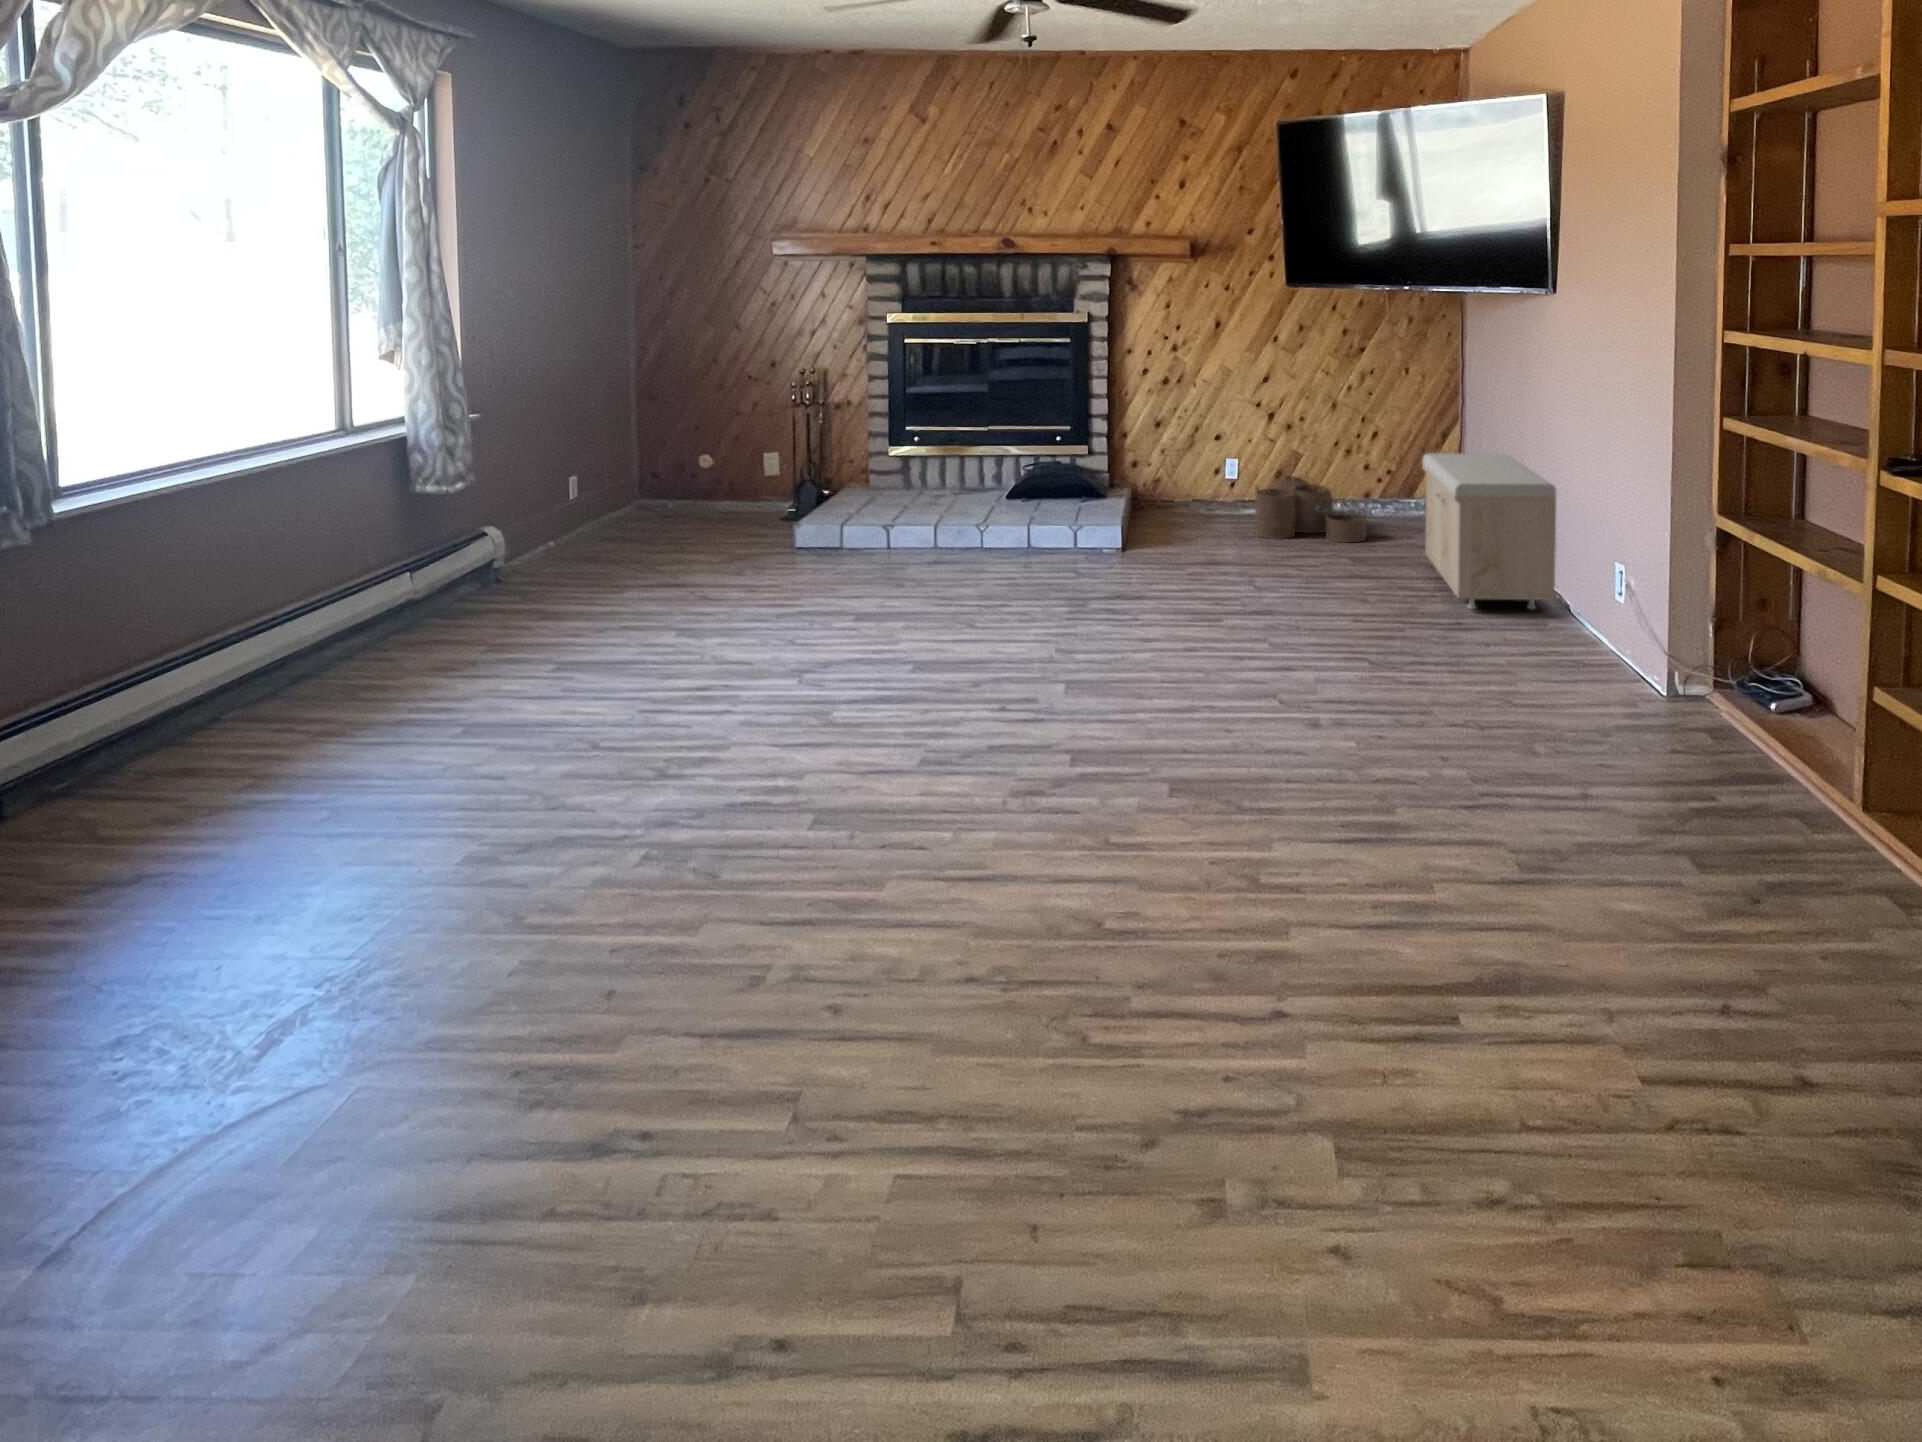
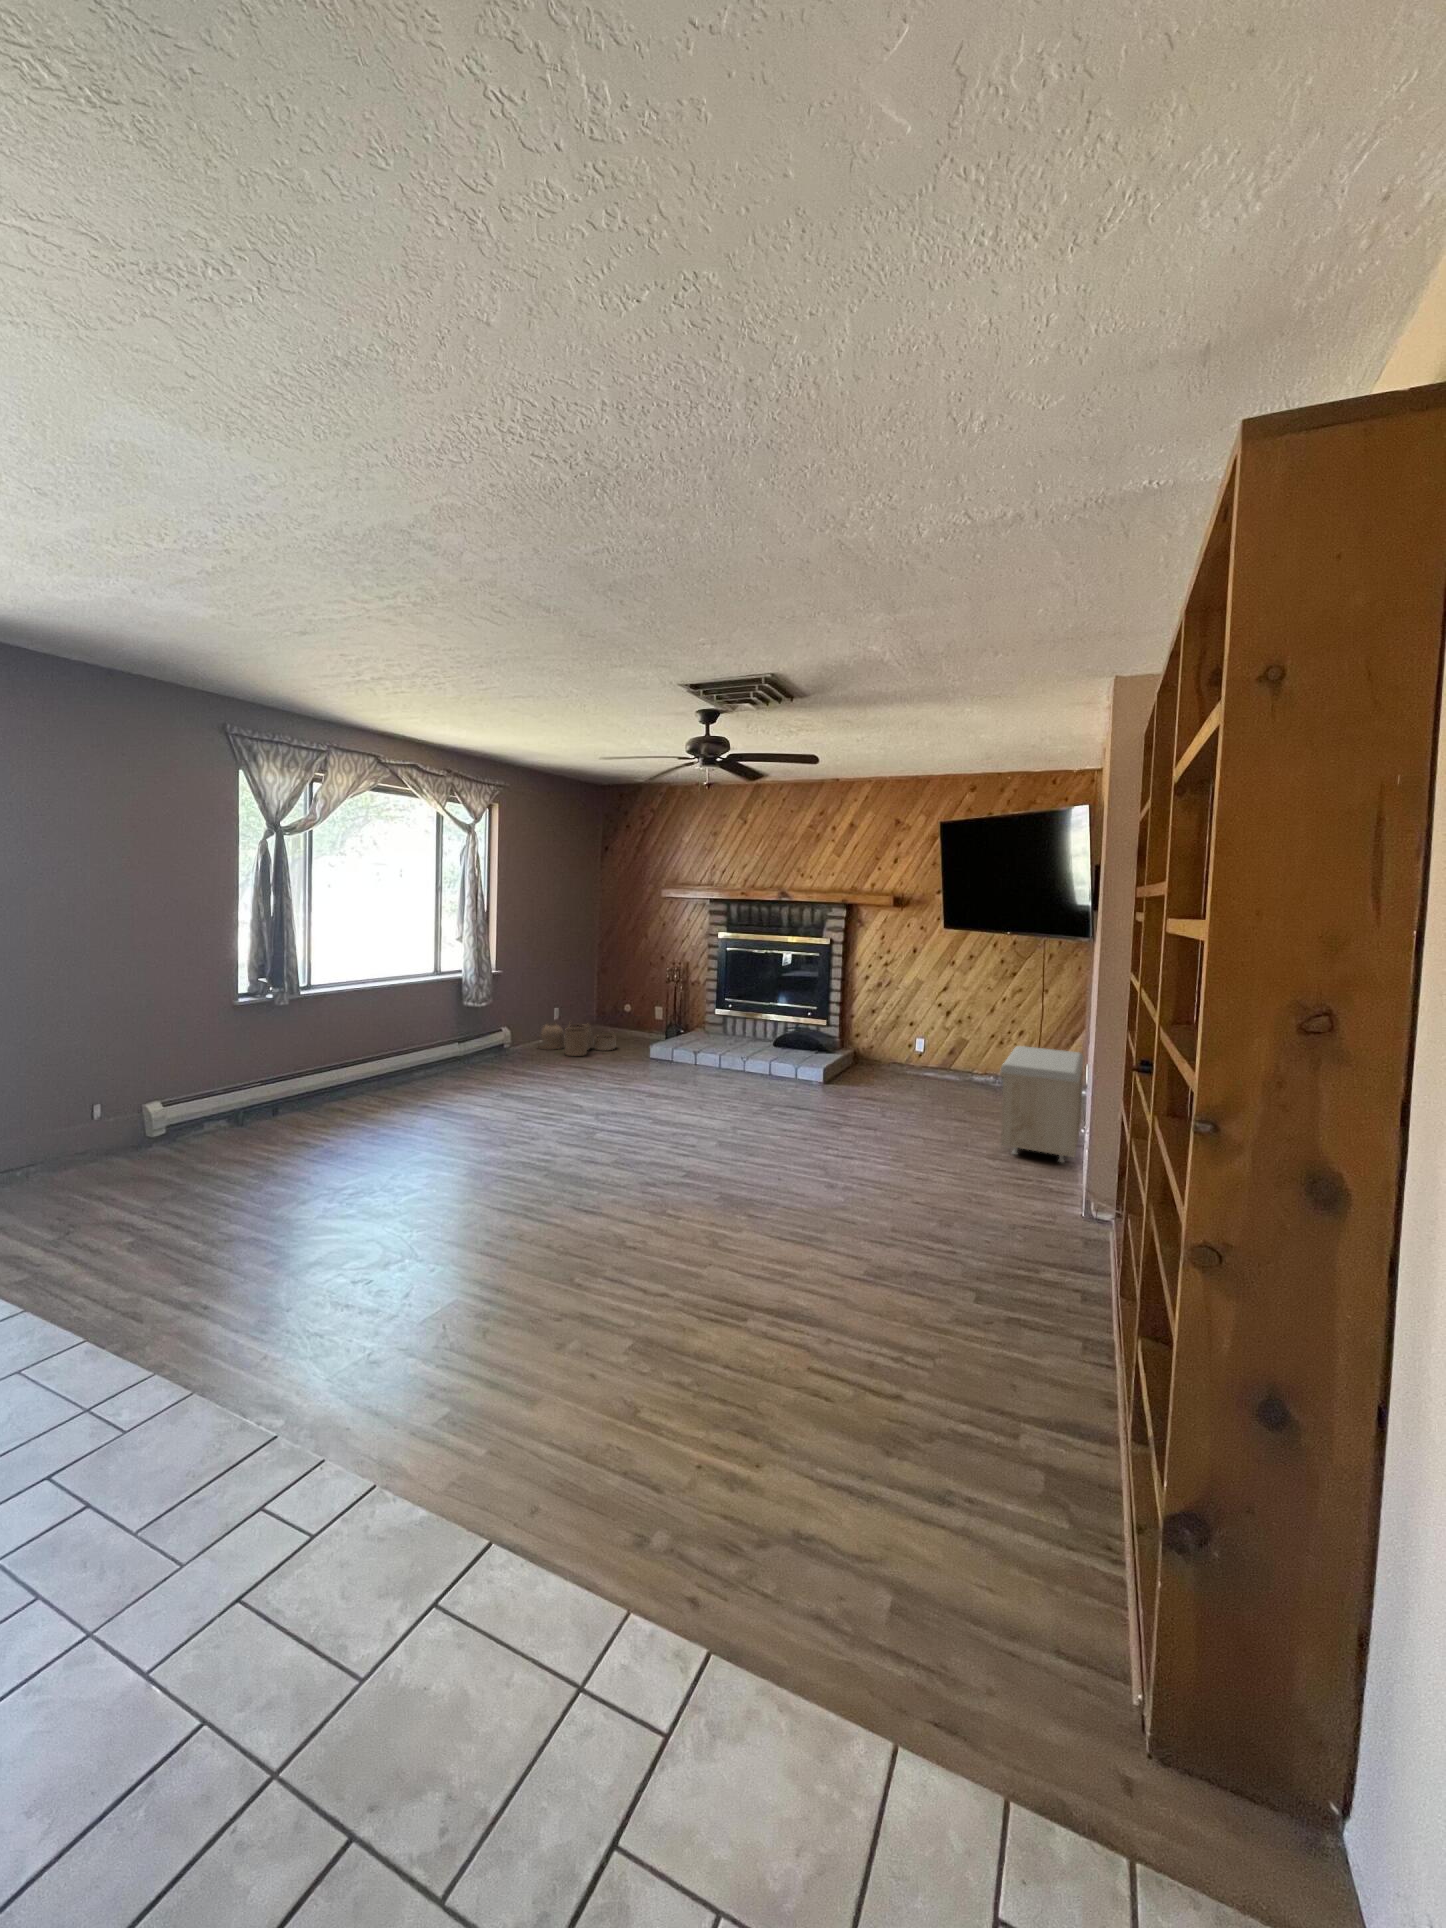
woven basket: present [1256,476,1366,542] -> present [539,1023,615,1056]

